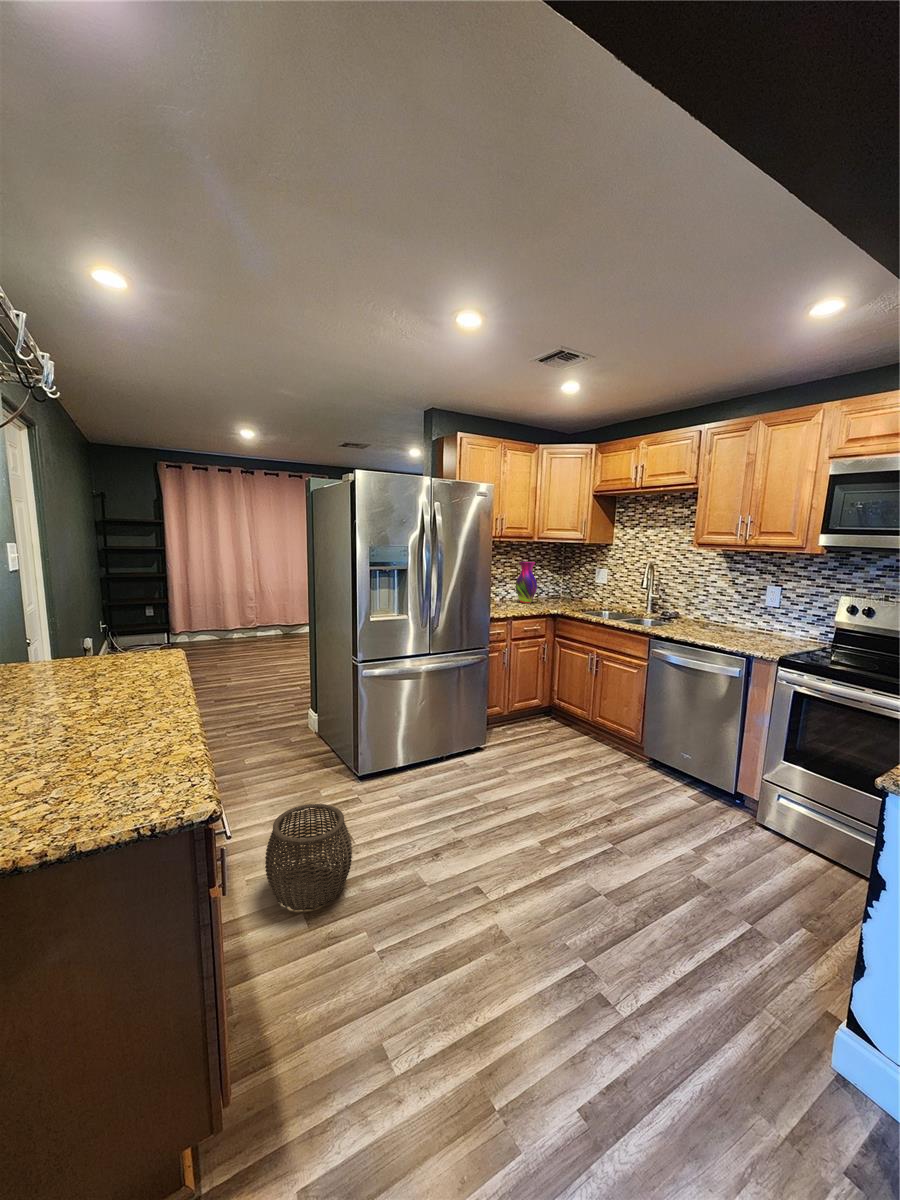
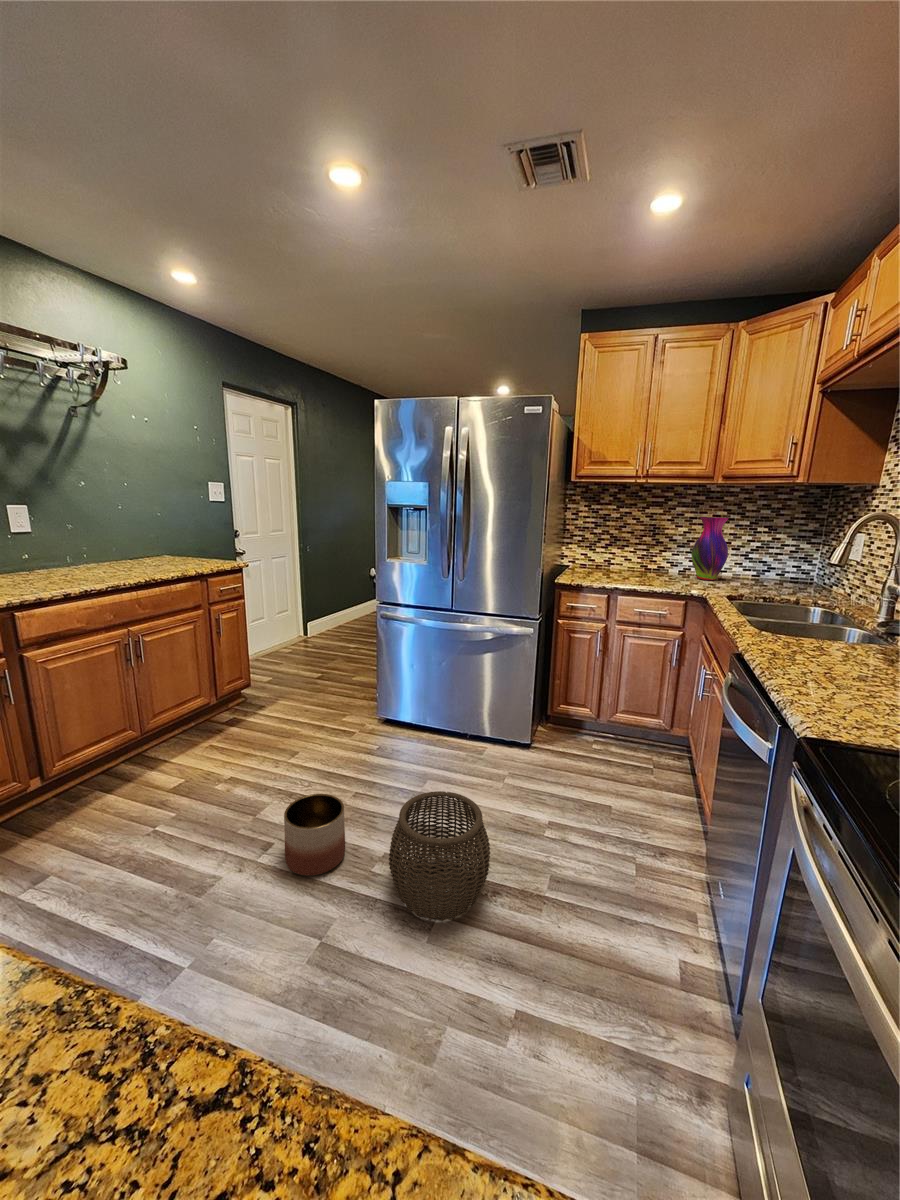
woven basket: present [265,804,352,910] -> present [389,791,490,921]
planter: none [490,817,541,887] -> present [284,794,345,876]

